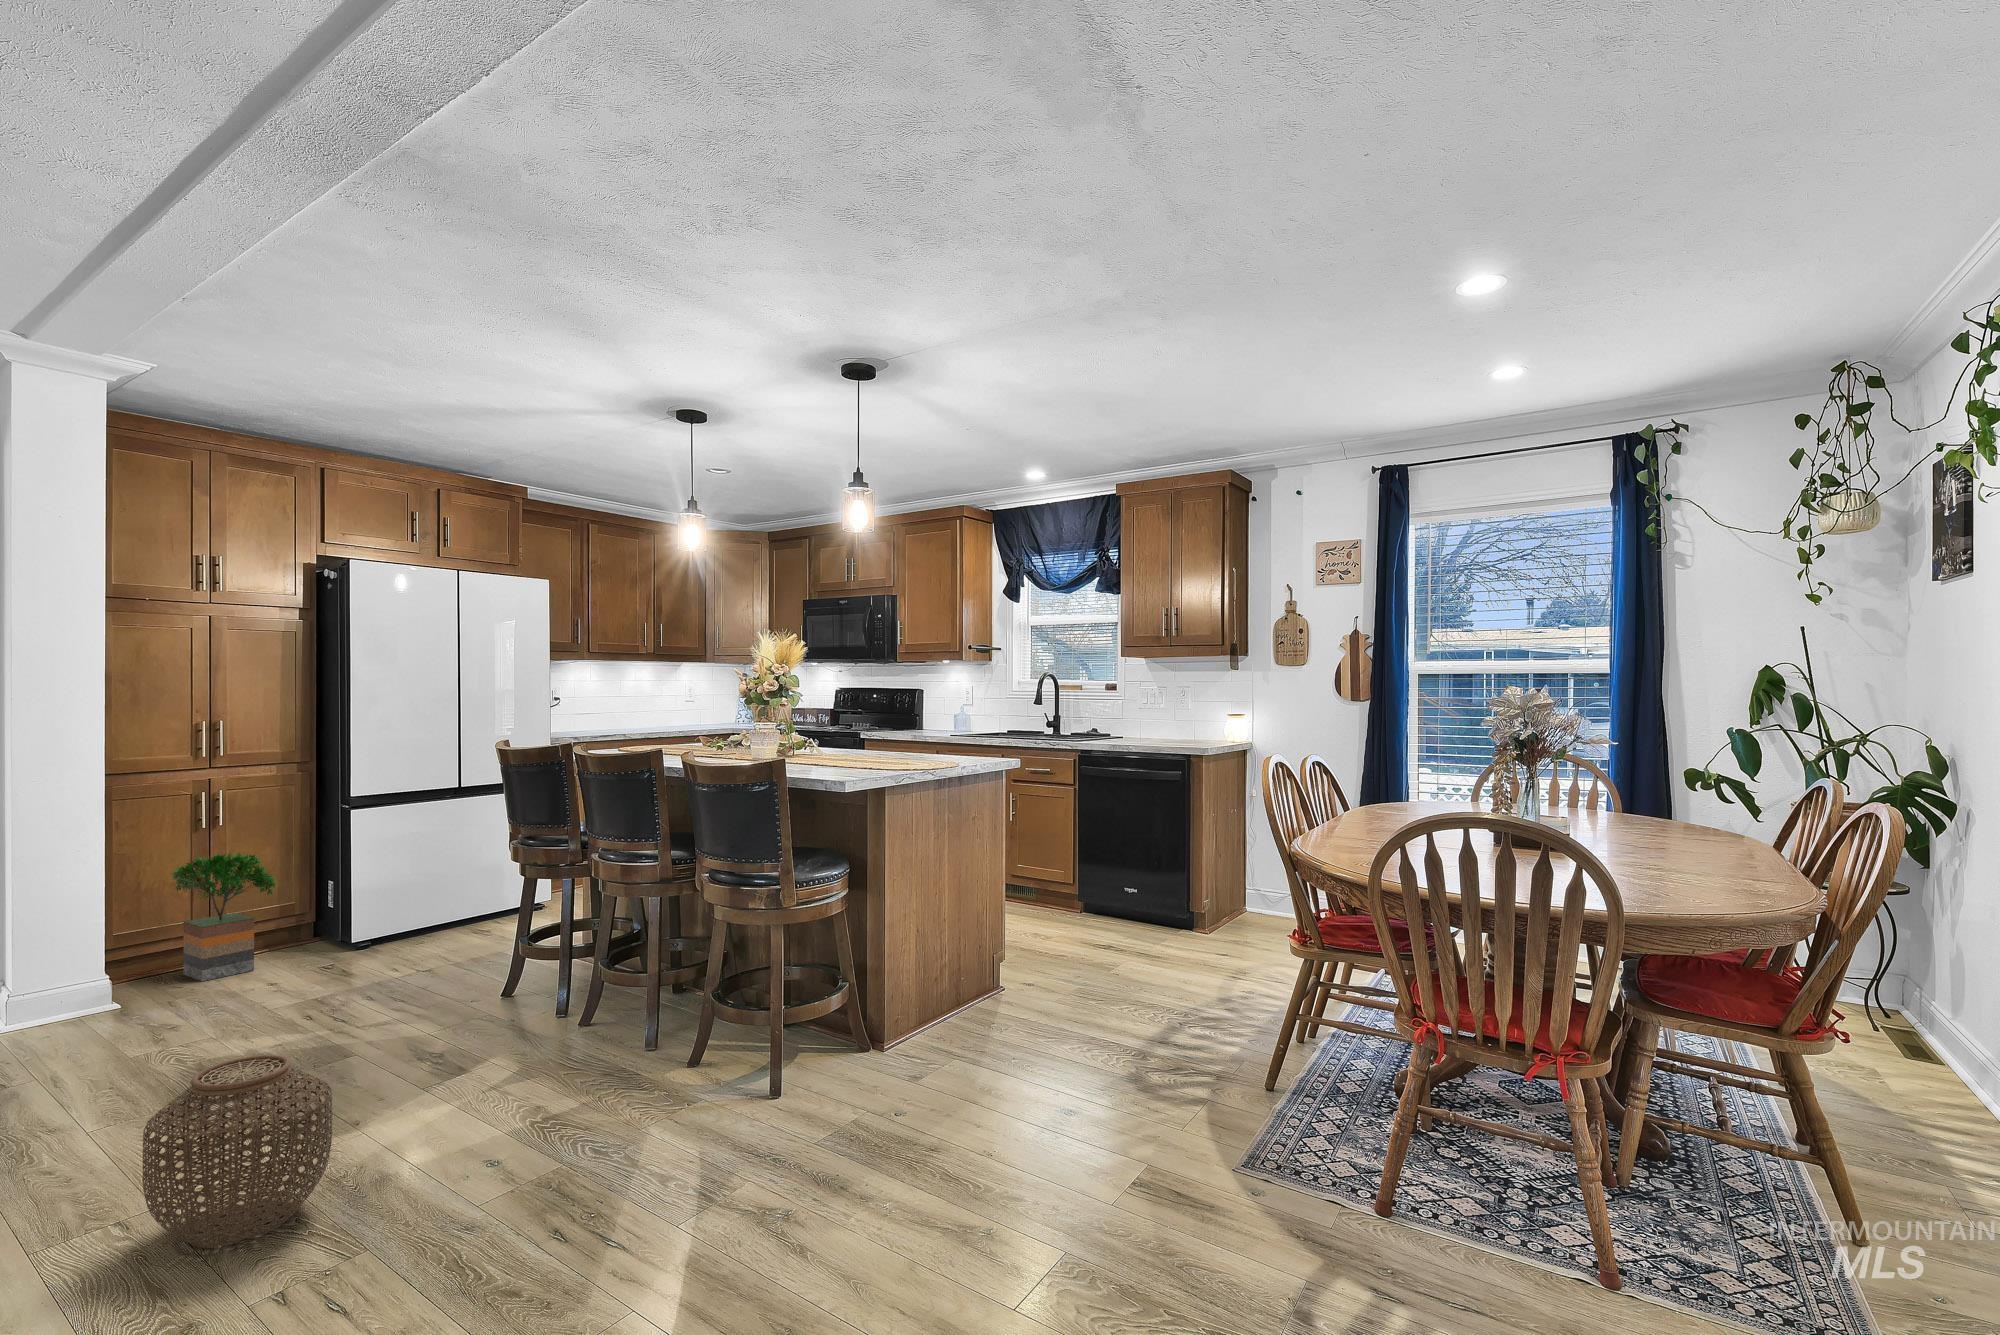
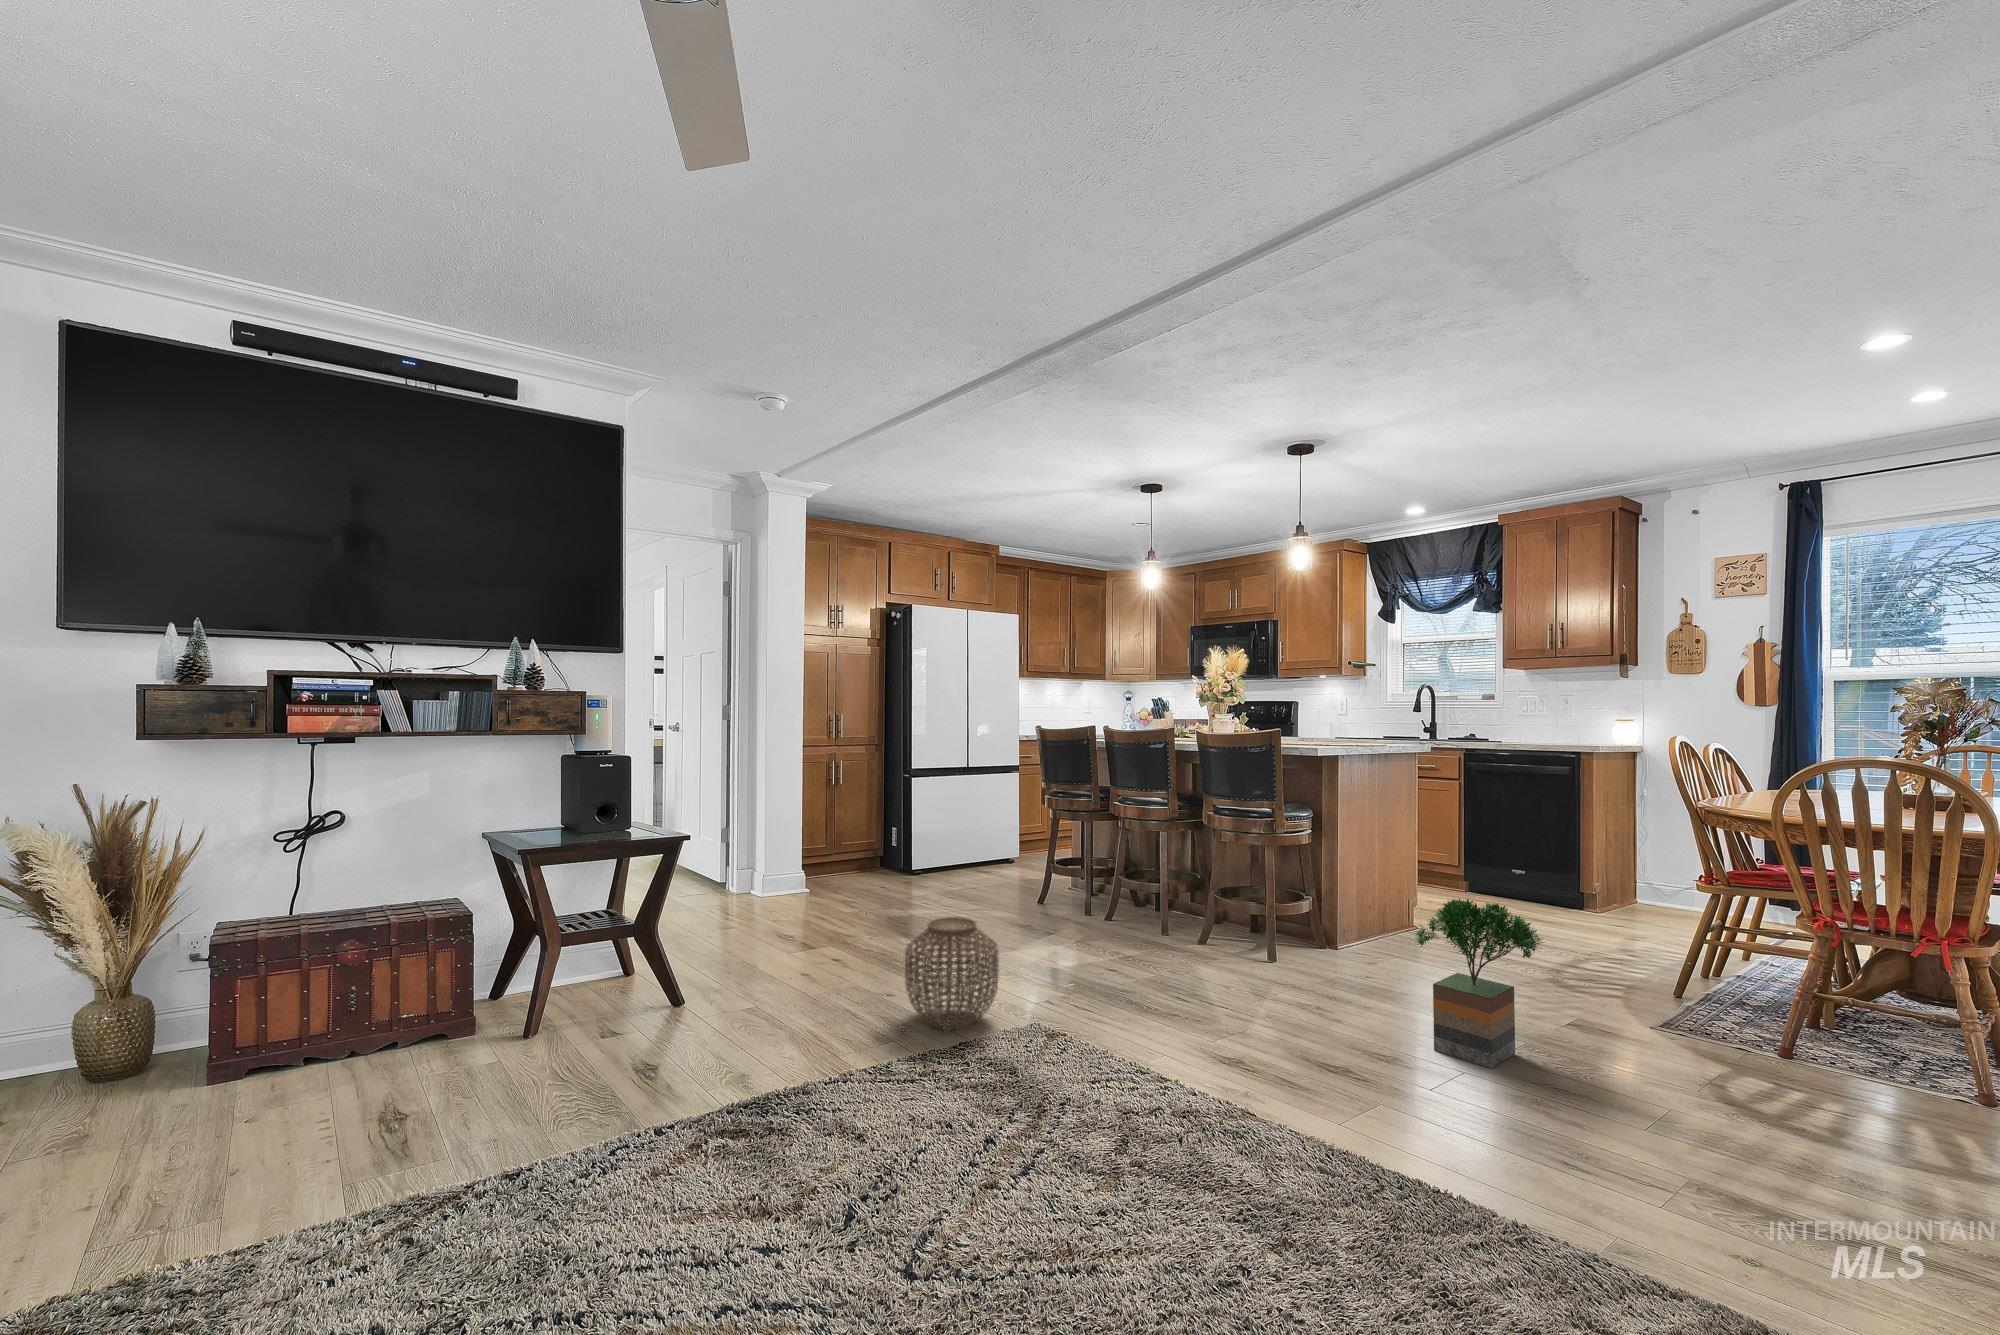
potted tree: present [172,853,277,981] -> present [1416,898,1543,1068]

